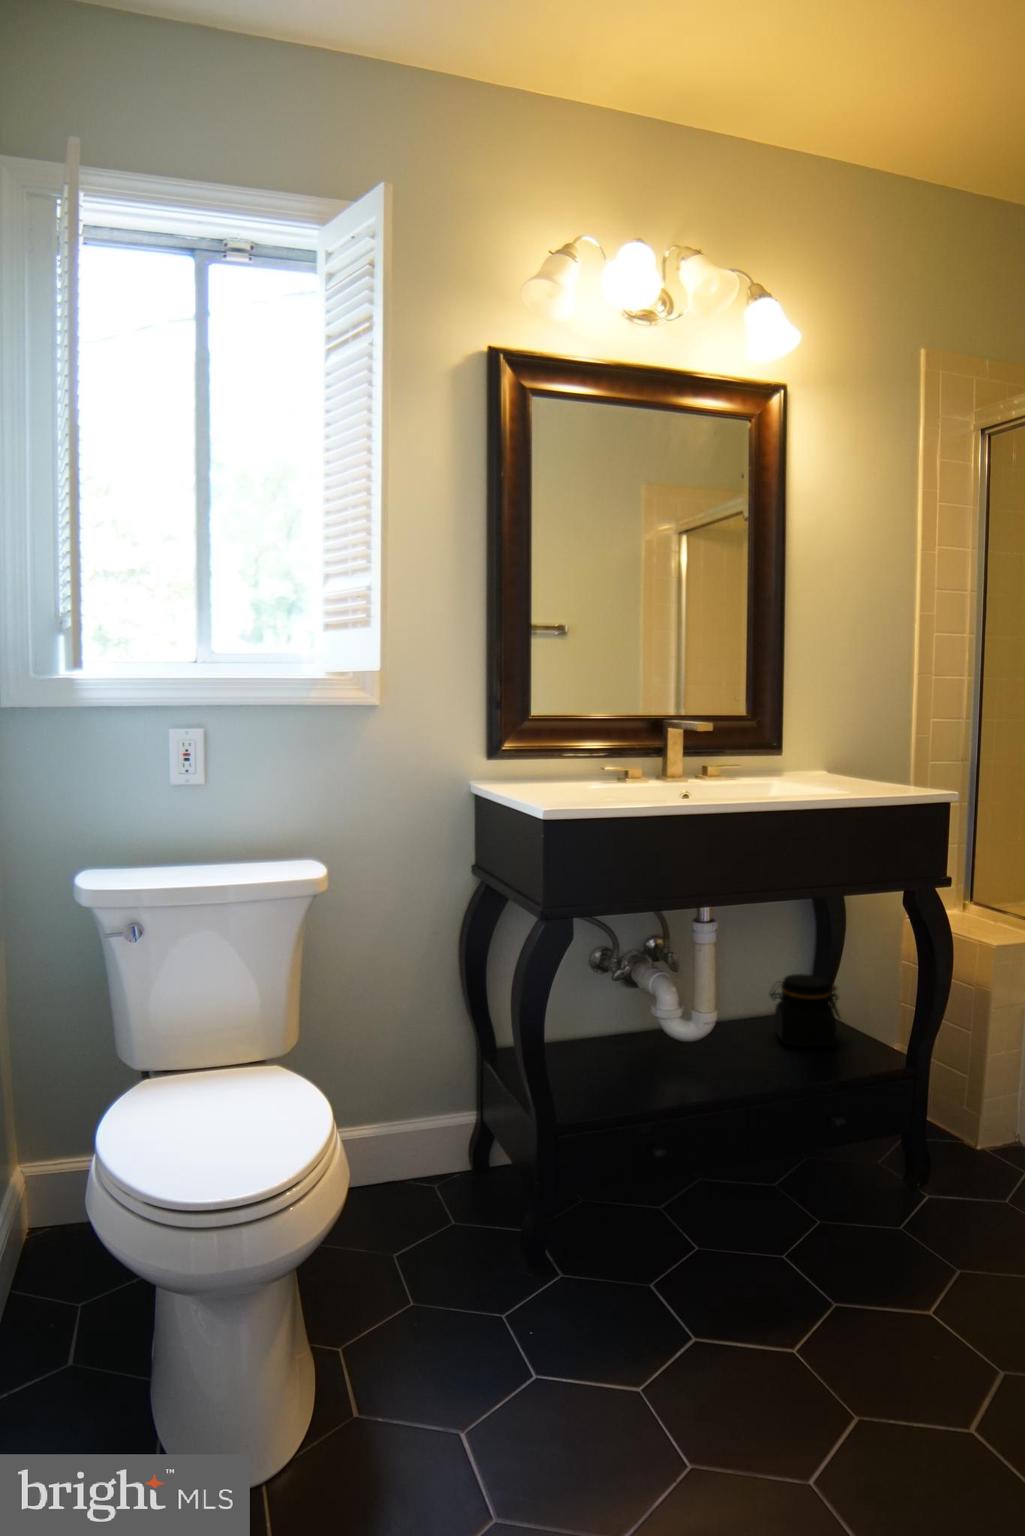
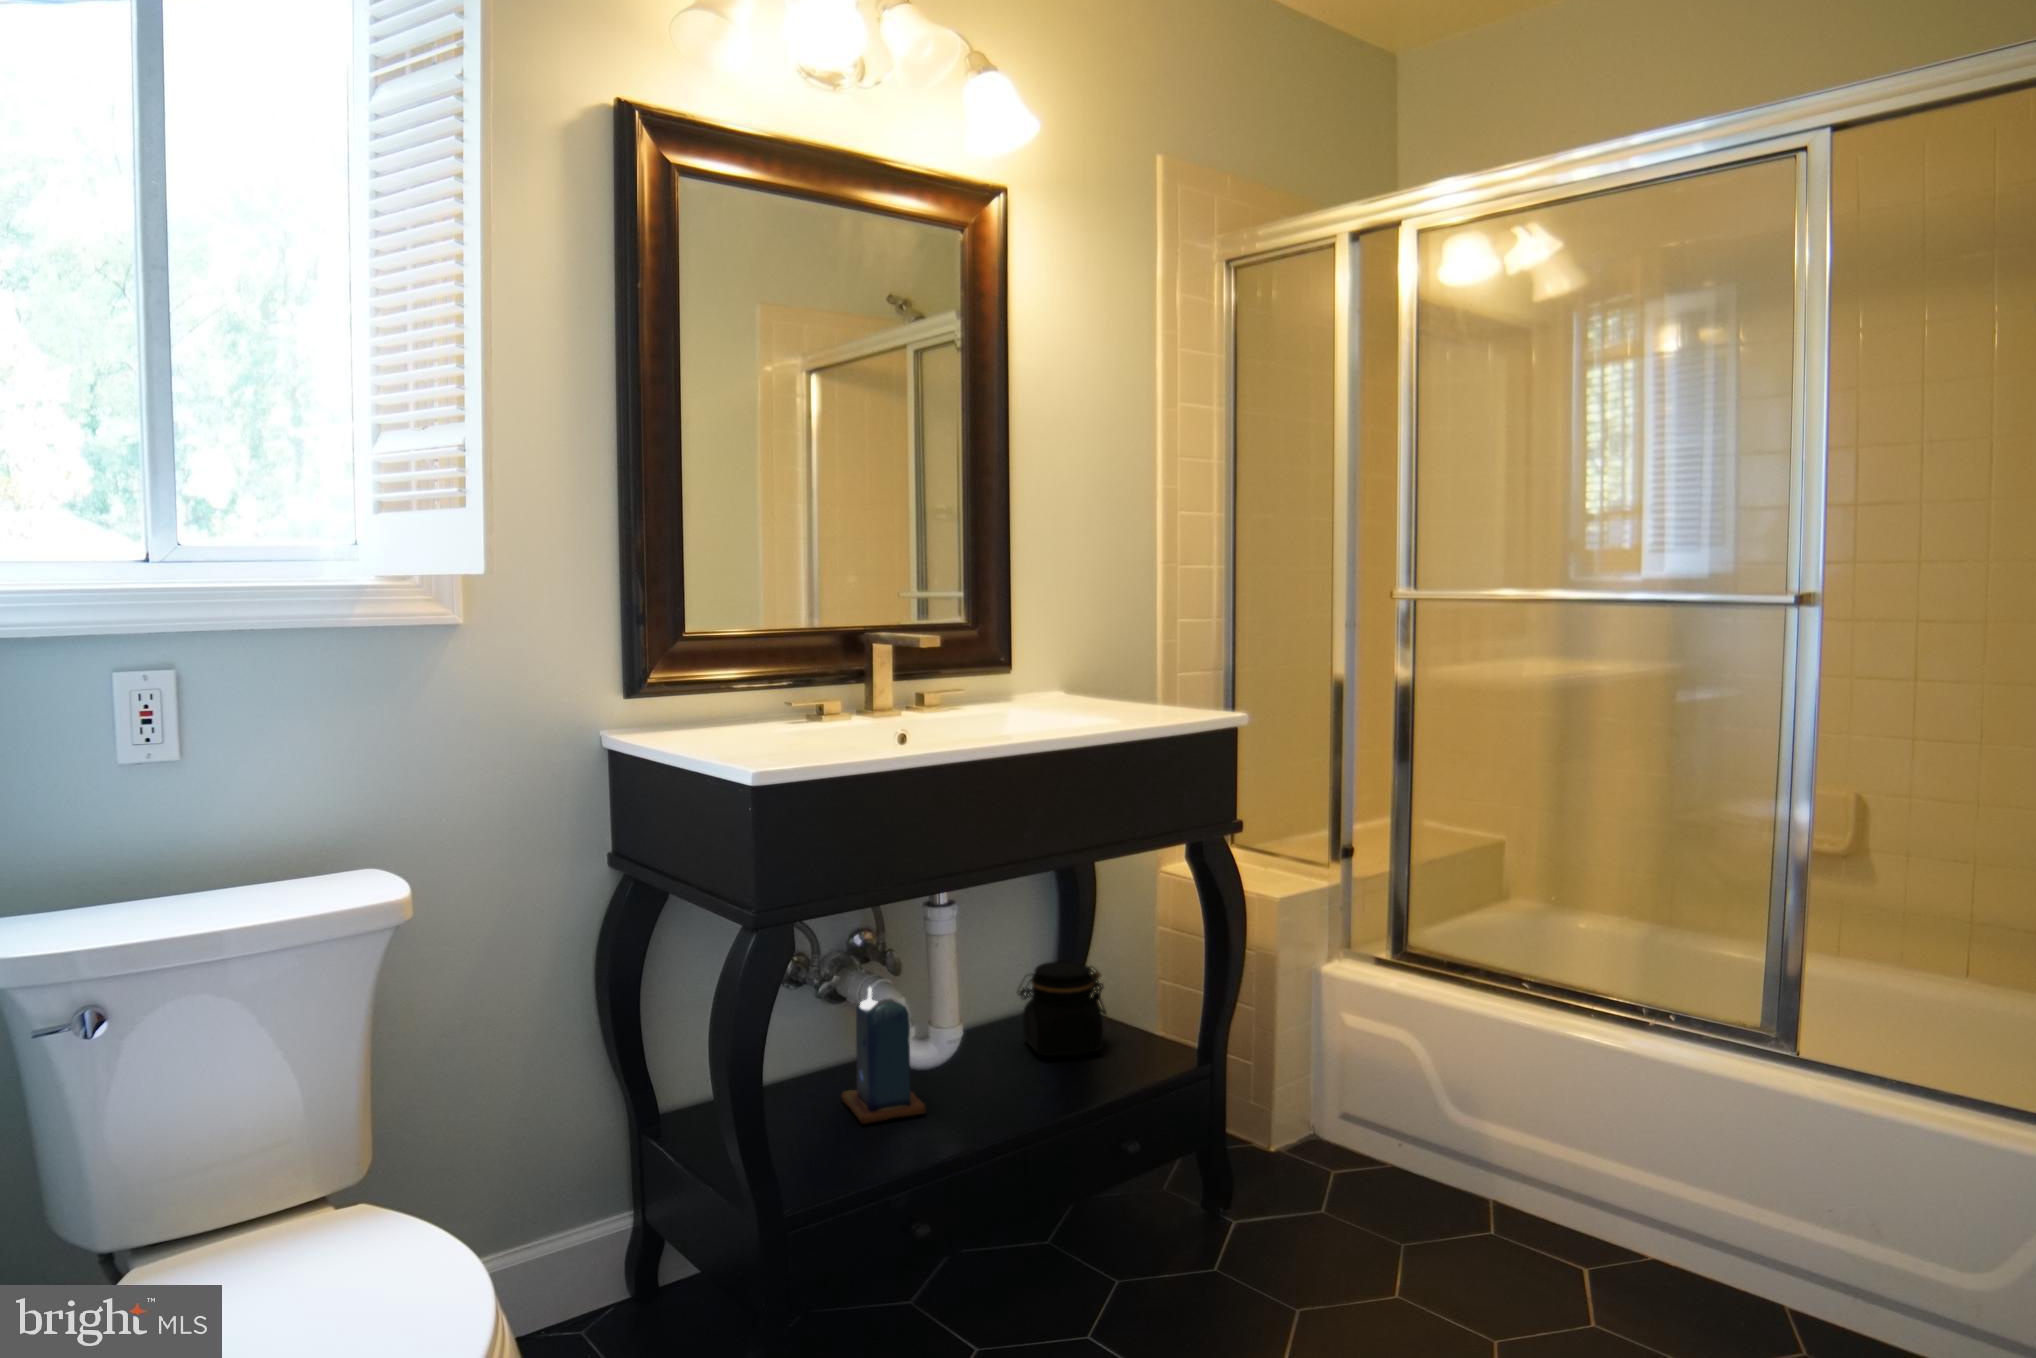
candle: none [626,976,684,1075] -> present [841,987,926,1124]

